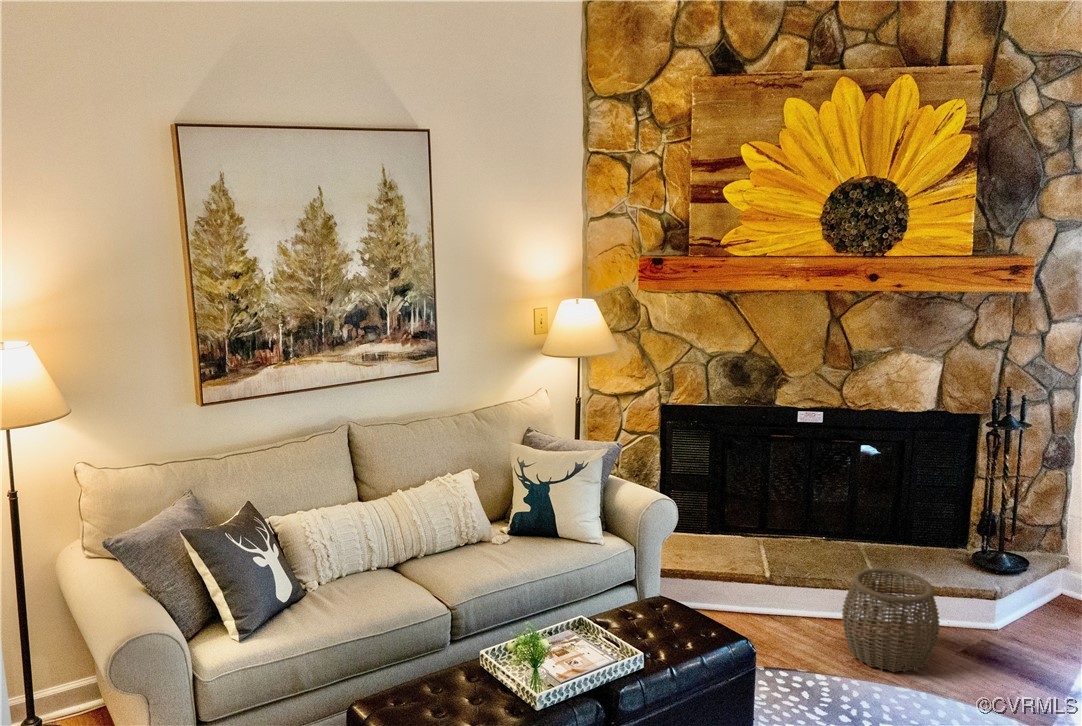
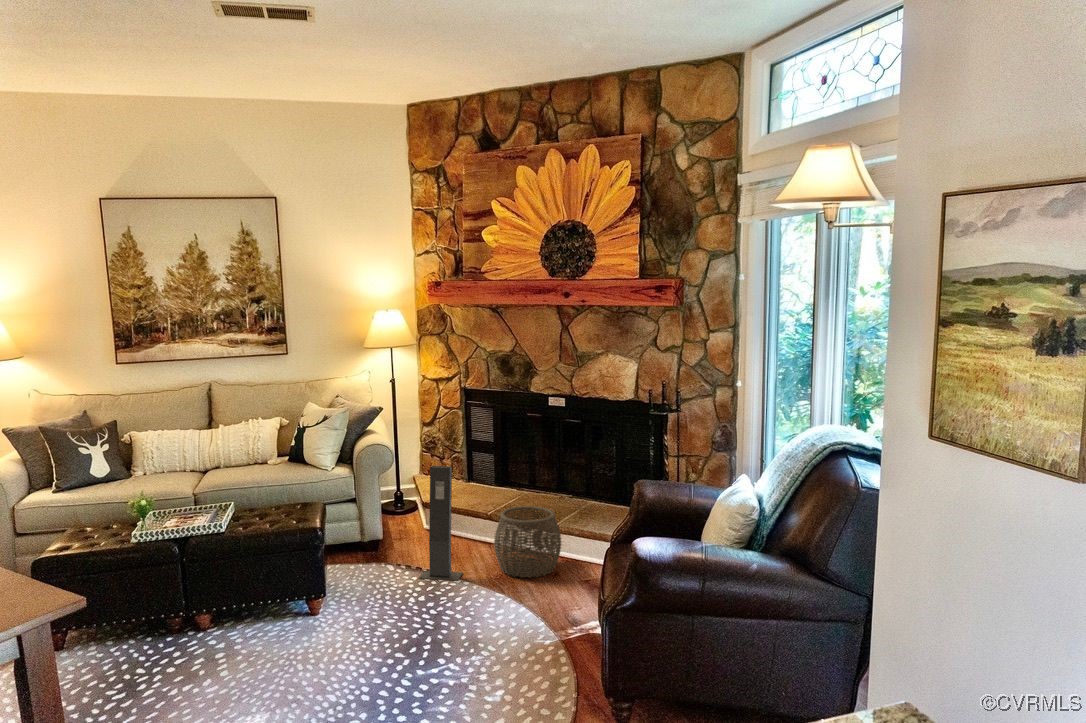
speaker: none [769,534,834,695] -> present [419,466,463,581]

